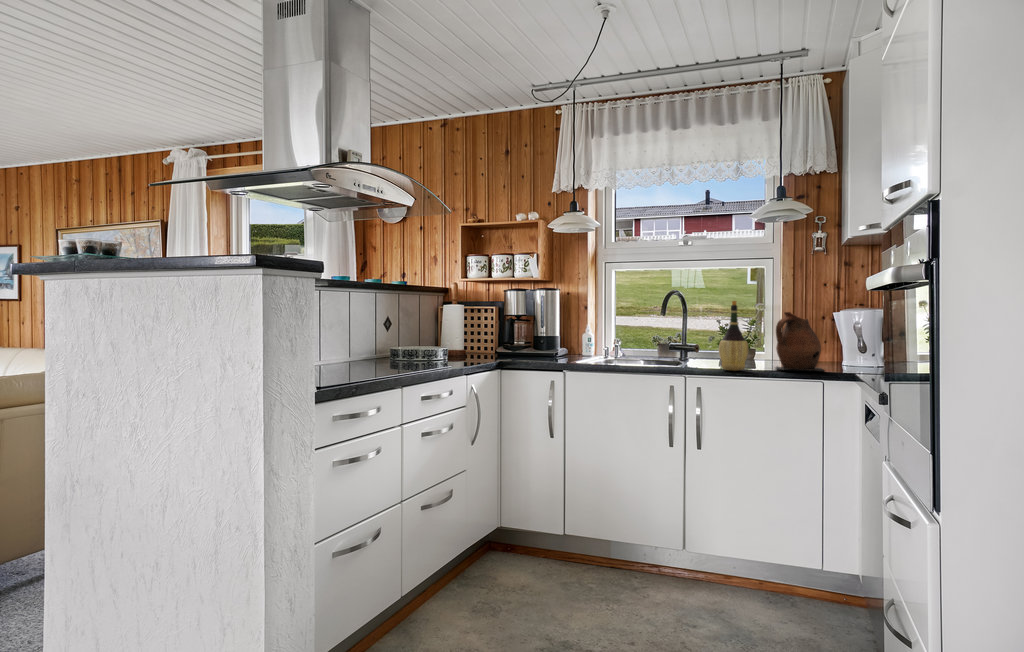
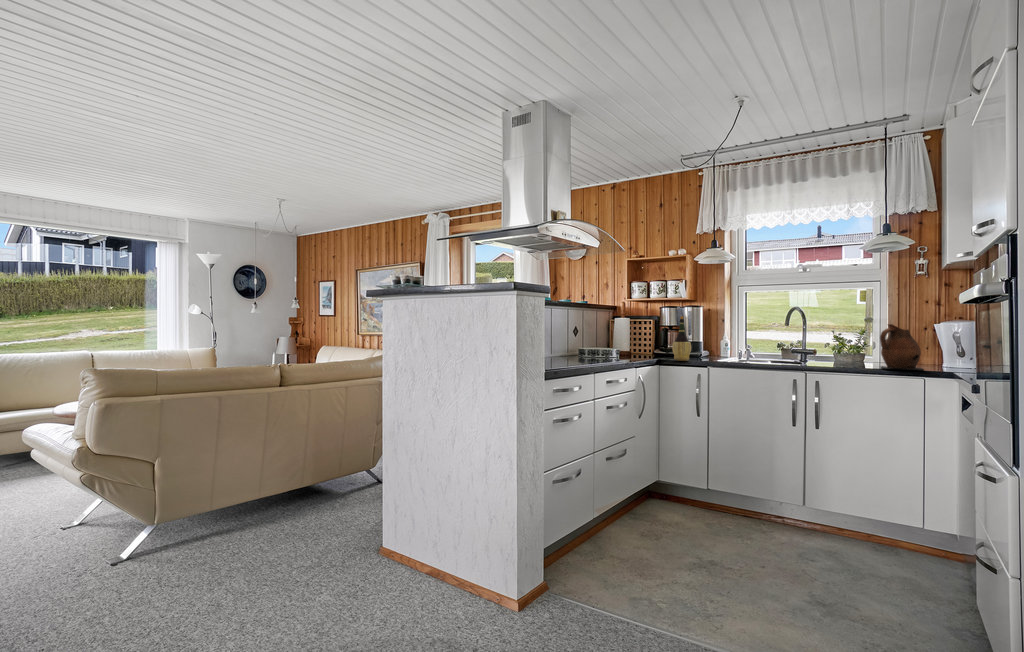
wine bottle: present [719,301,748,371] -> present [672,316,691,361]

